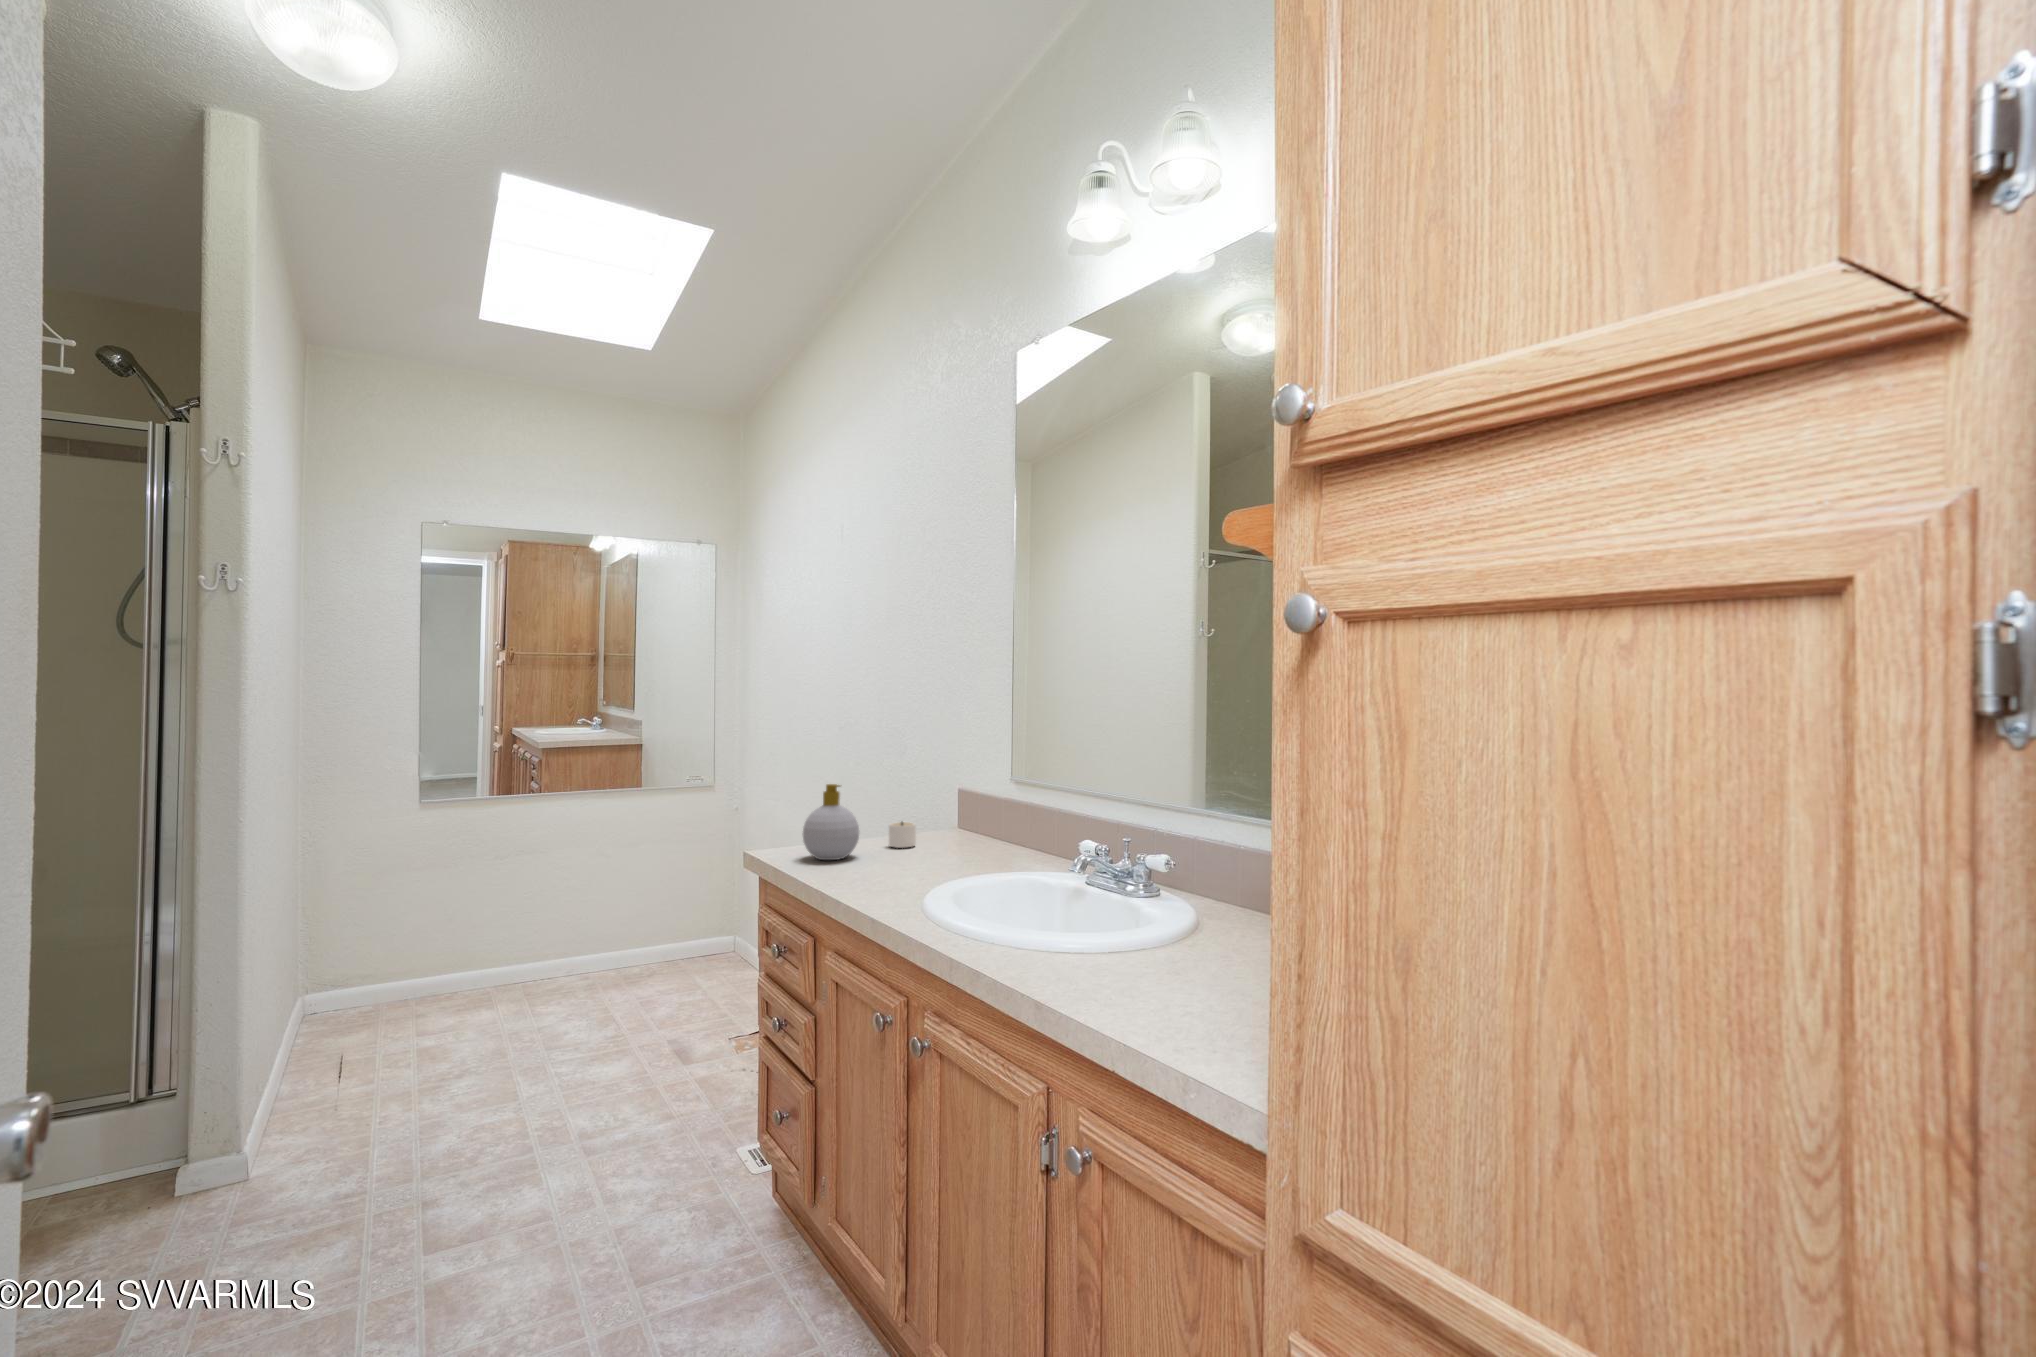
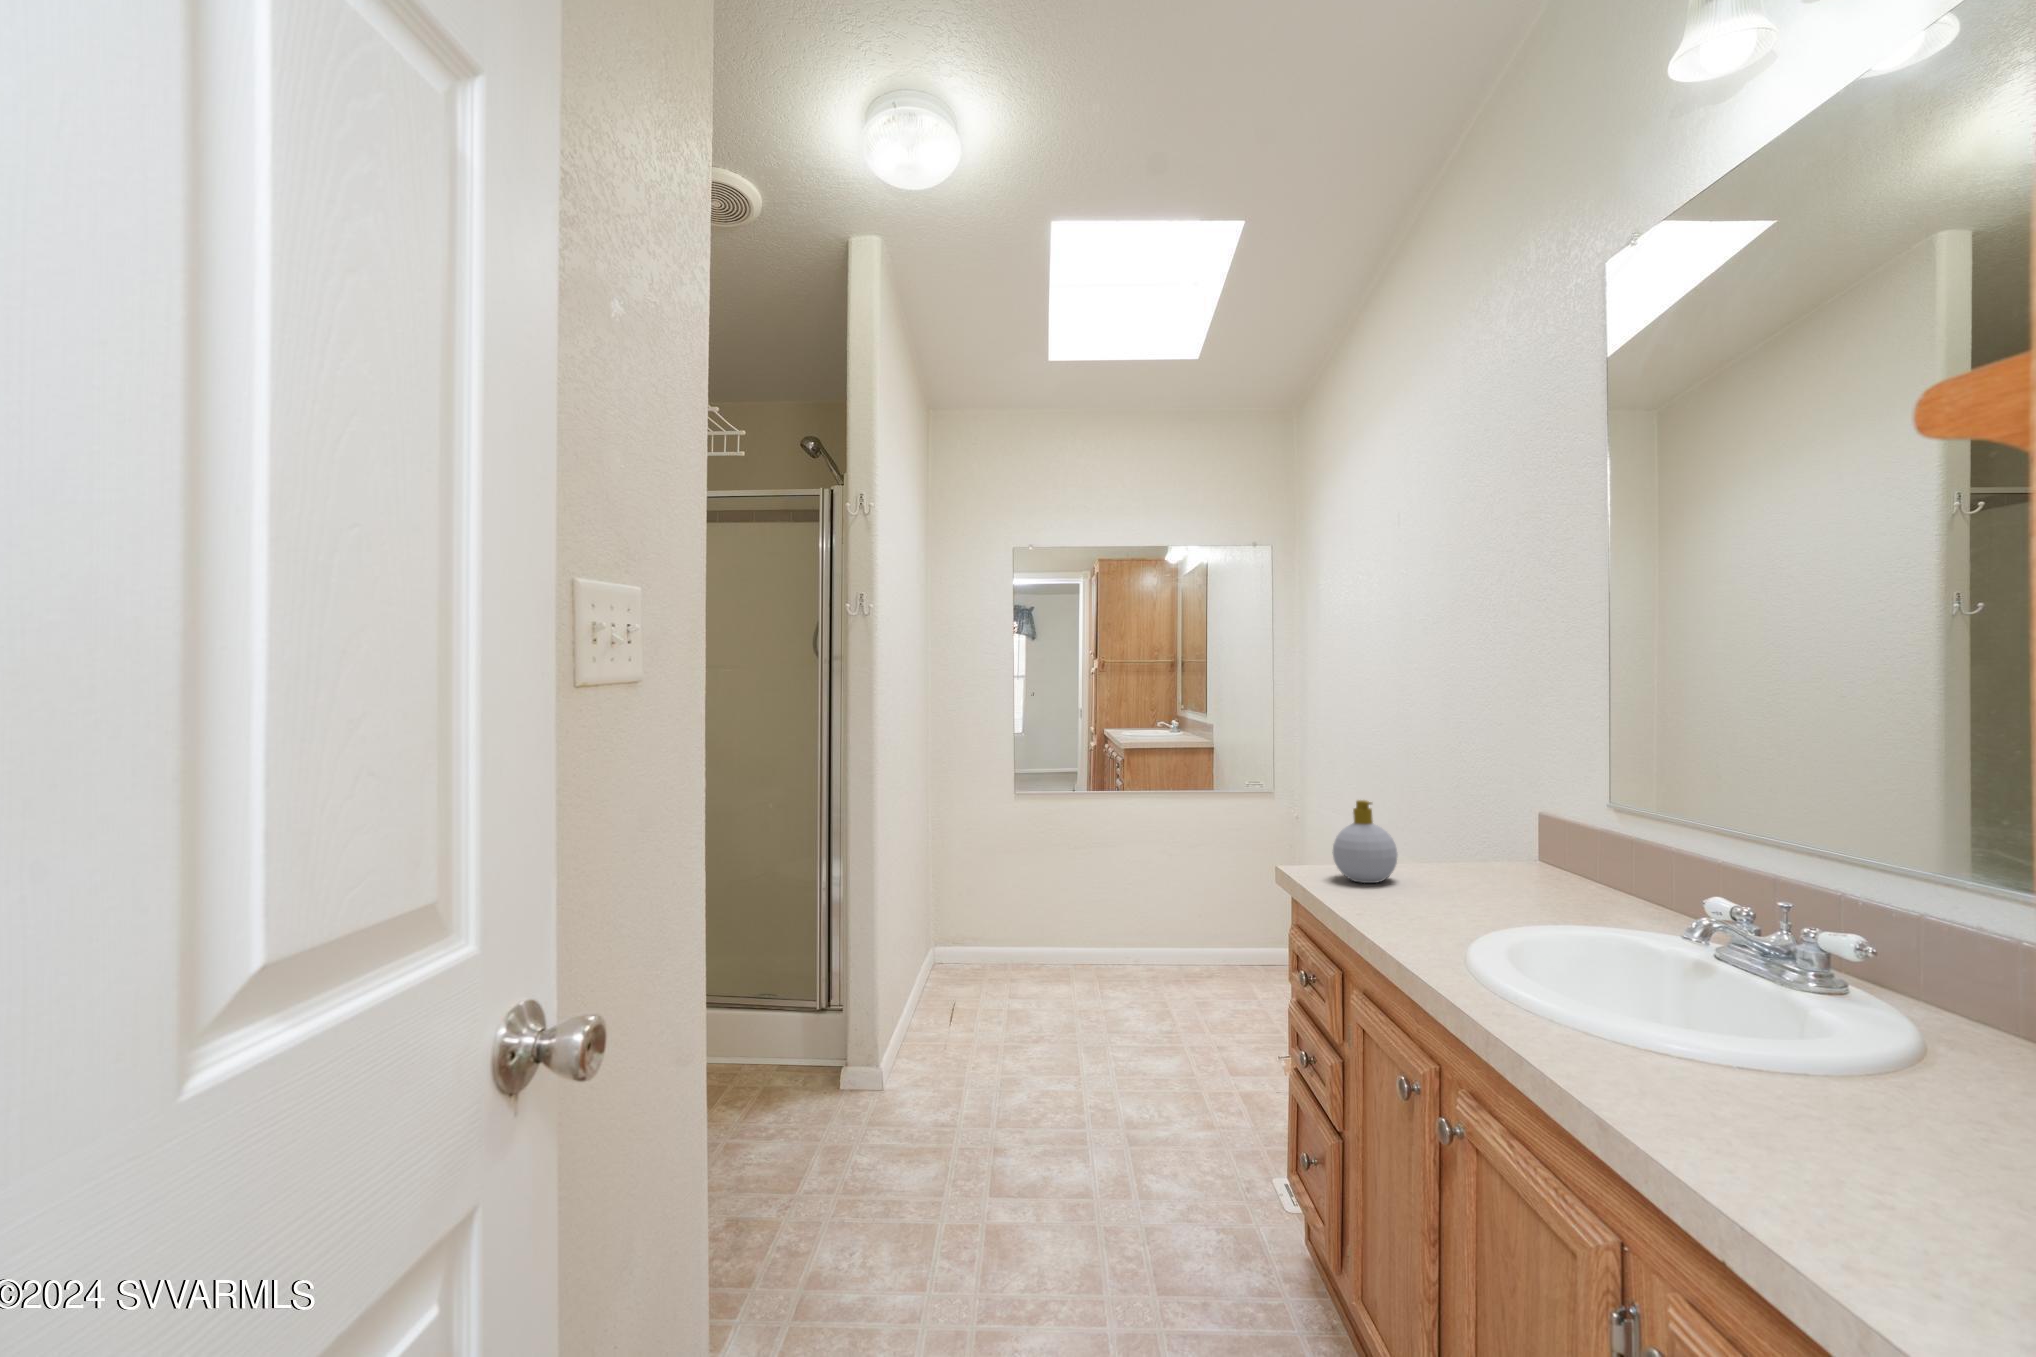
candle: present [889,822,916,848] -> none [1437,844,1490,875]

